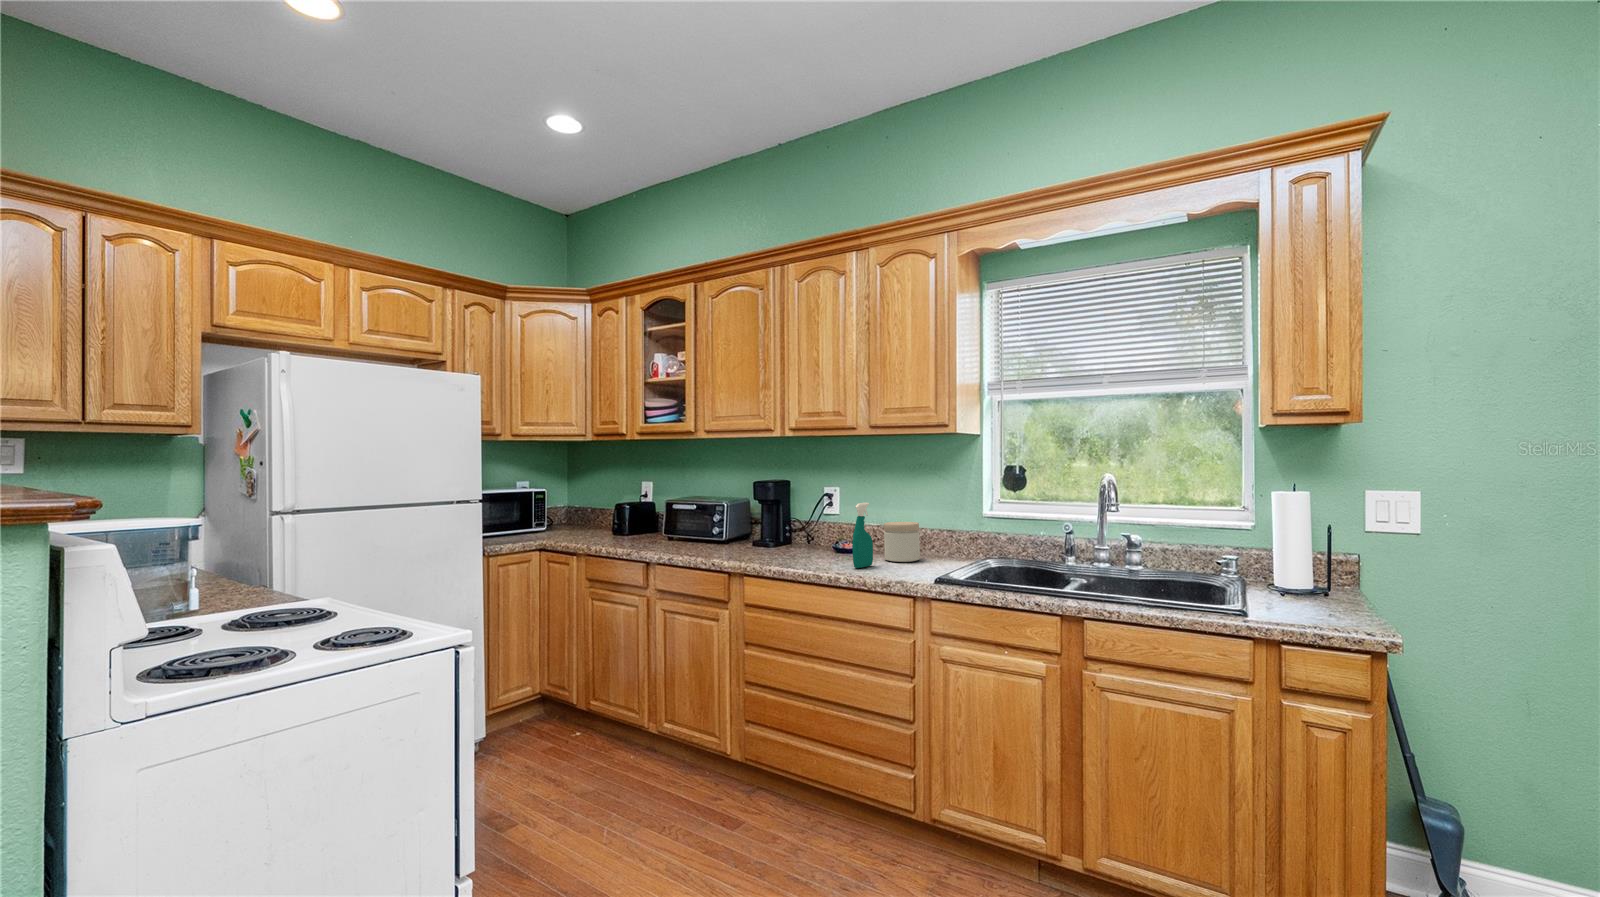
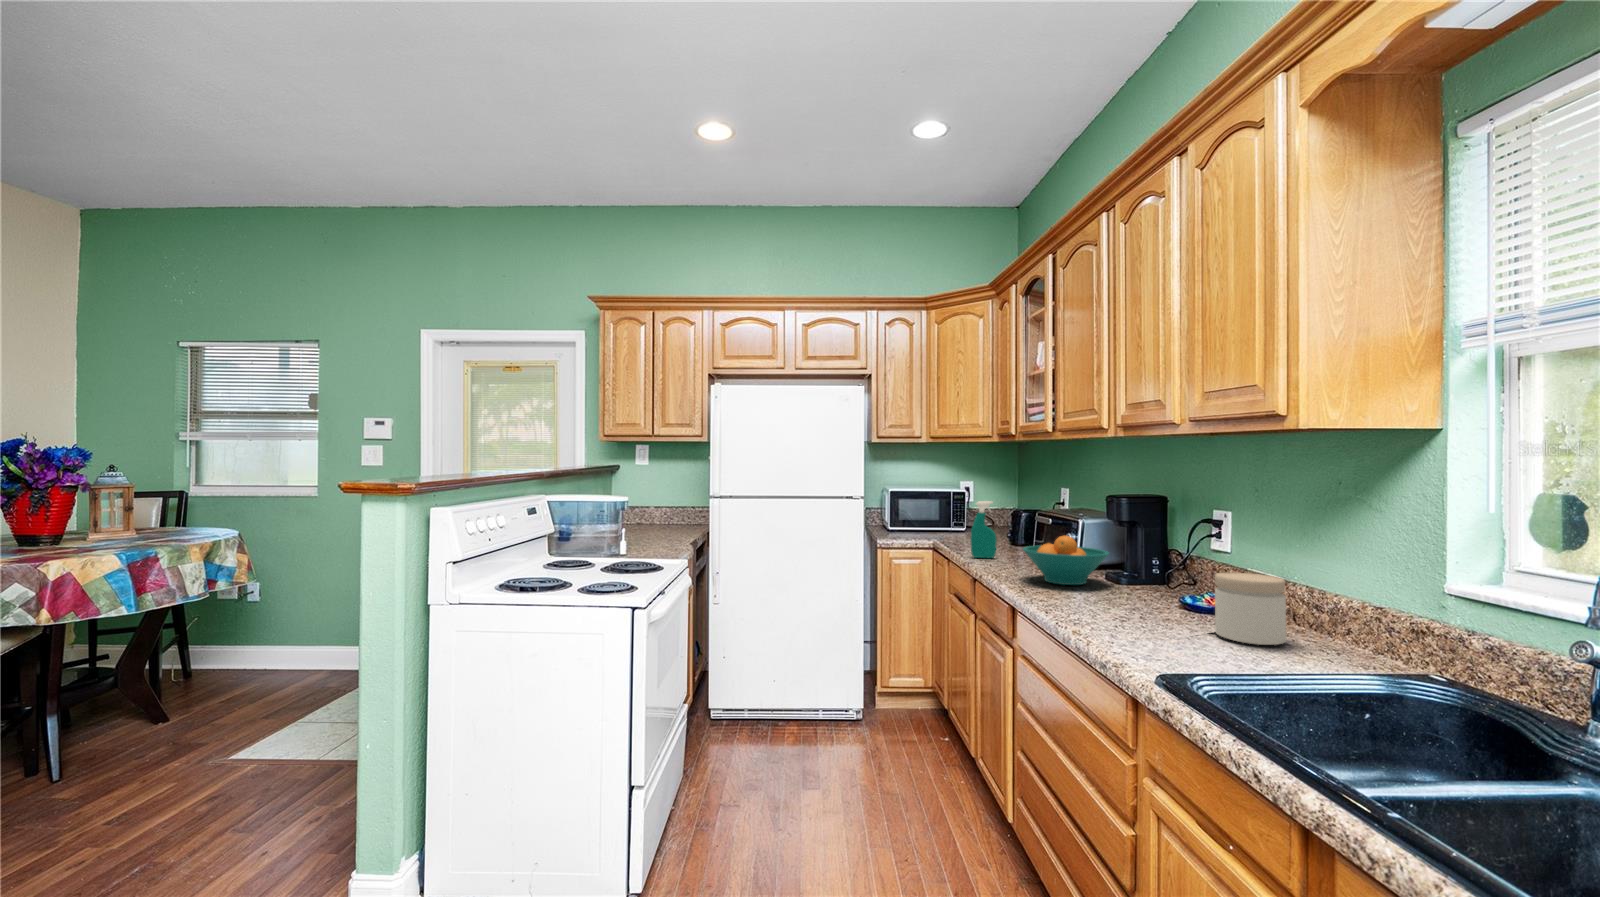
spray bottle: present [852,503,873,568] -> present [970,501,997,558]
fruit bowl: none [715,515,779,554] -> present [1023,536,1109,585]

